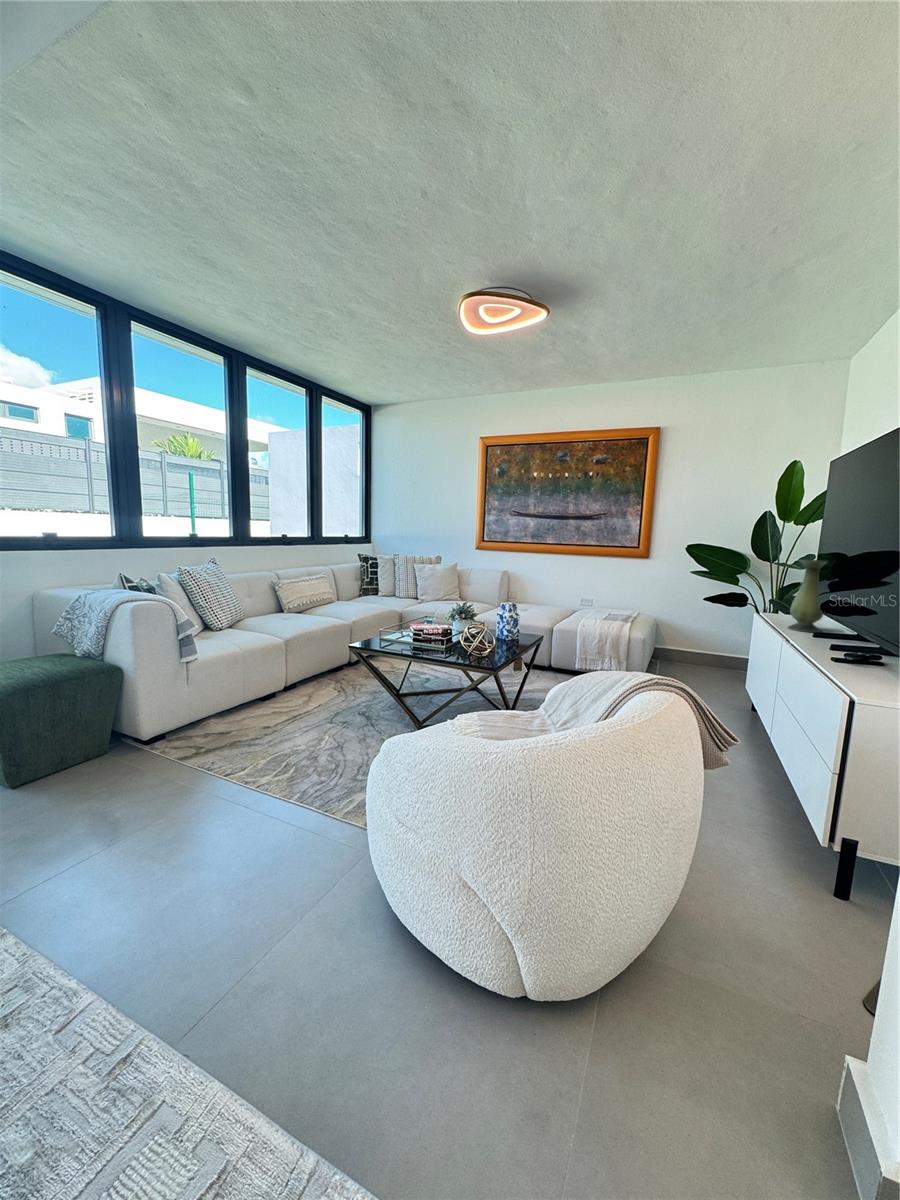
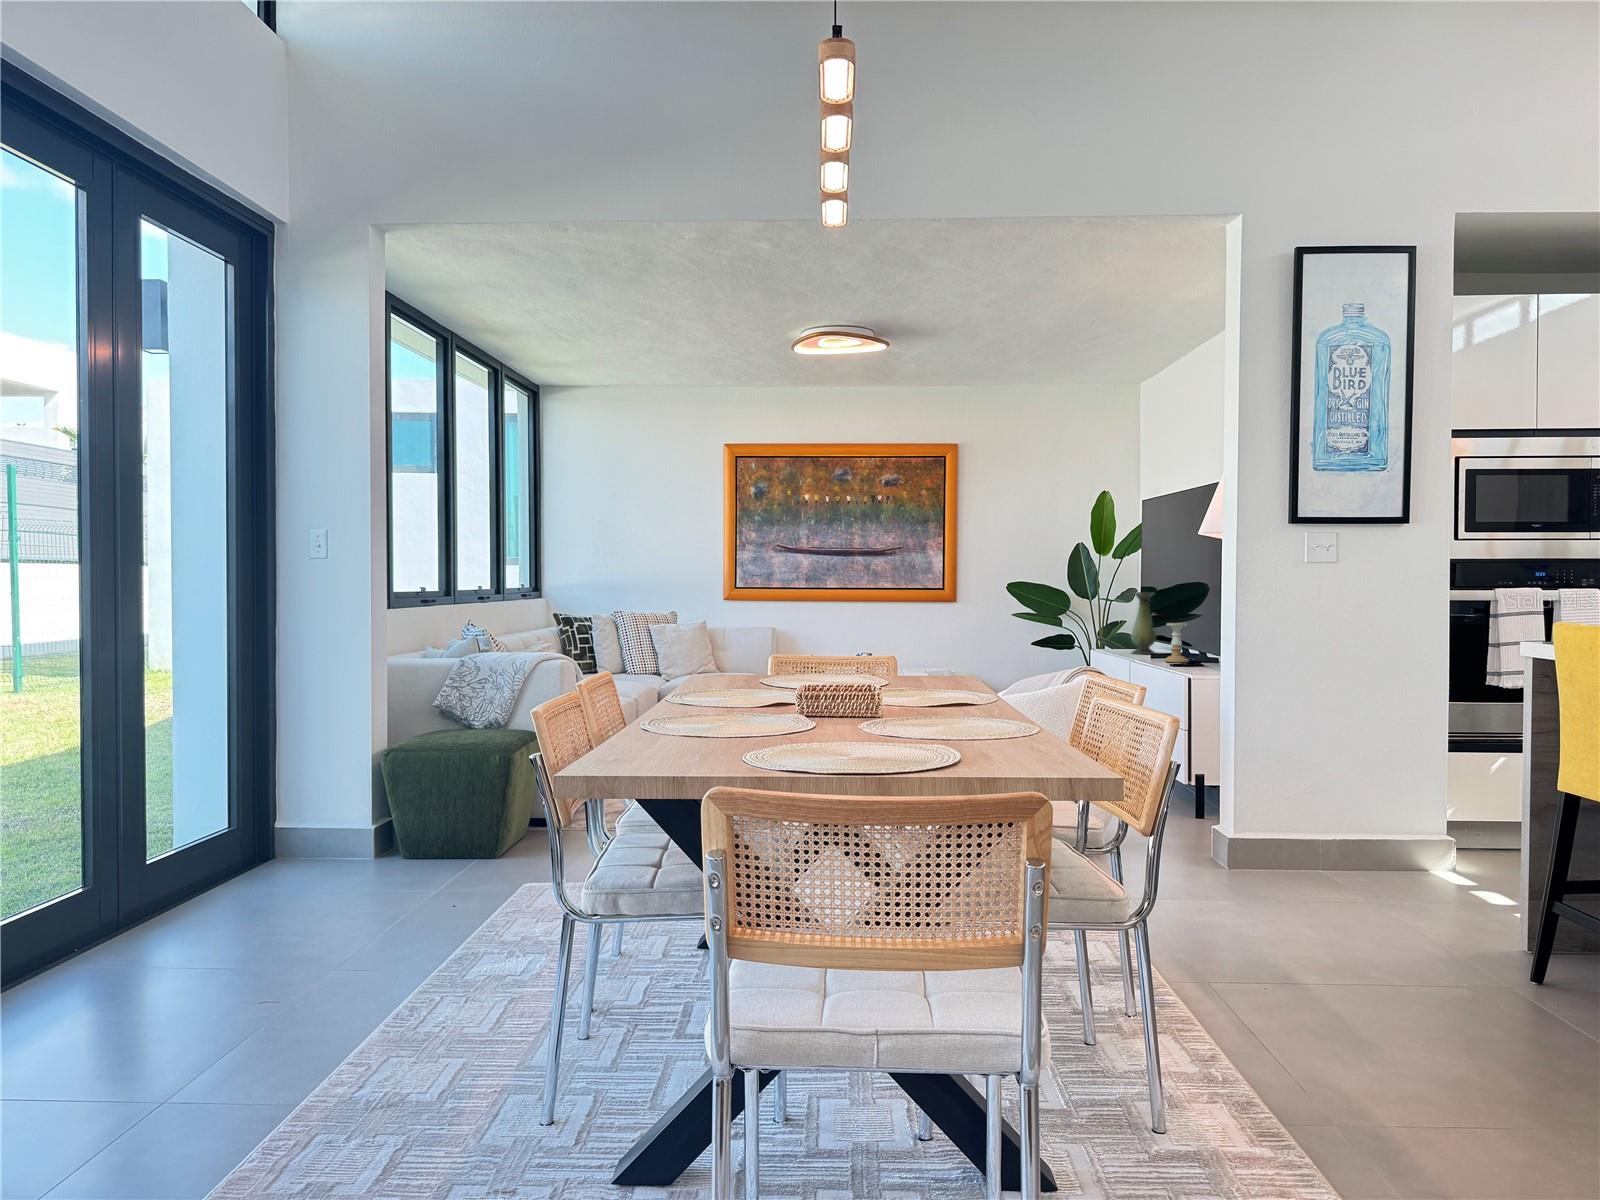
candle holder: none [822,603,865,659] -> present [1164,623,1189,663]

